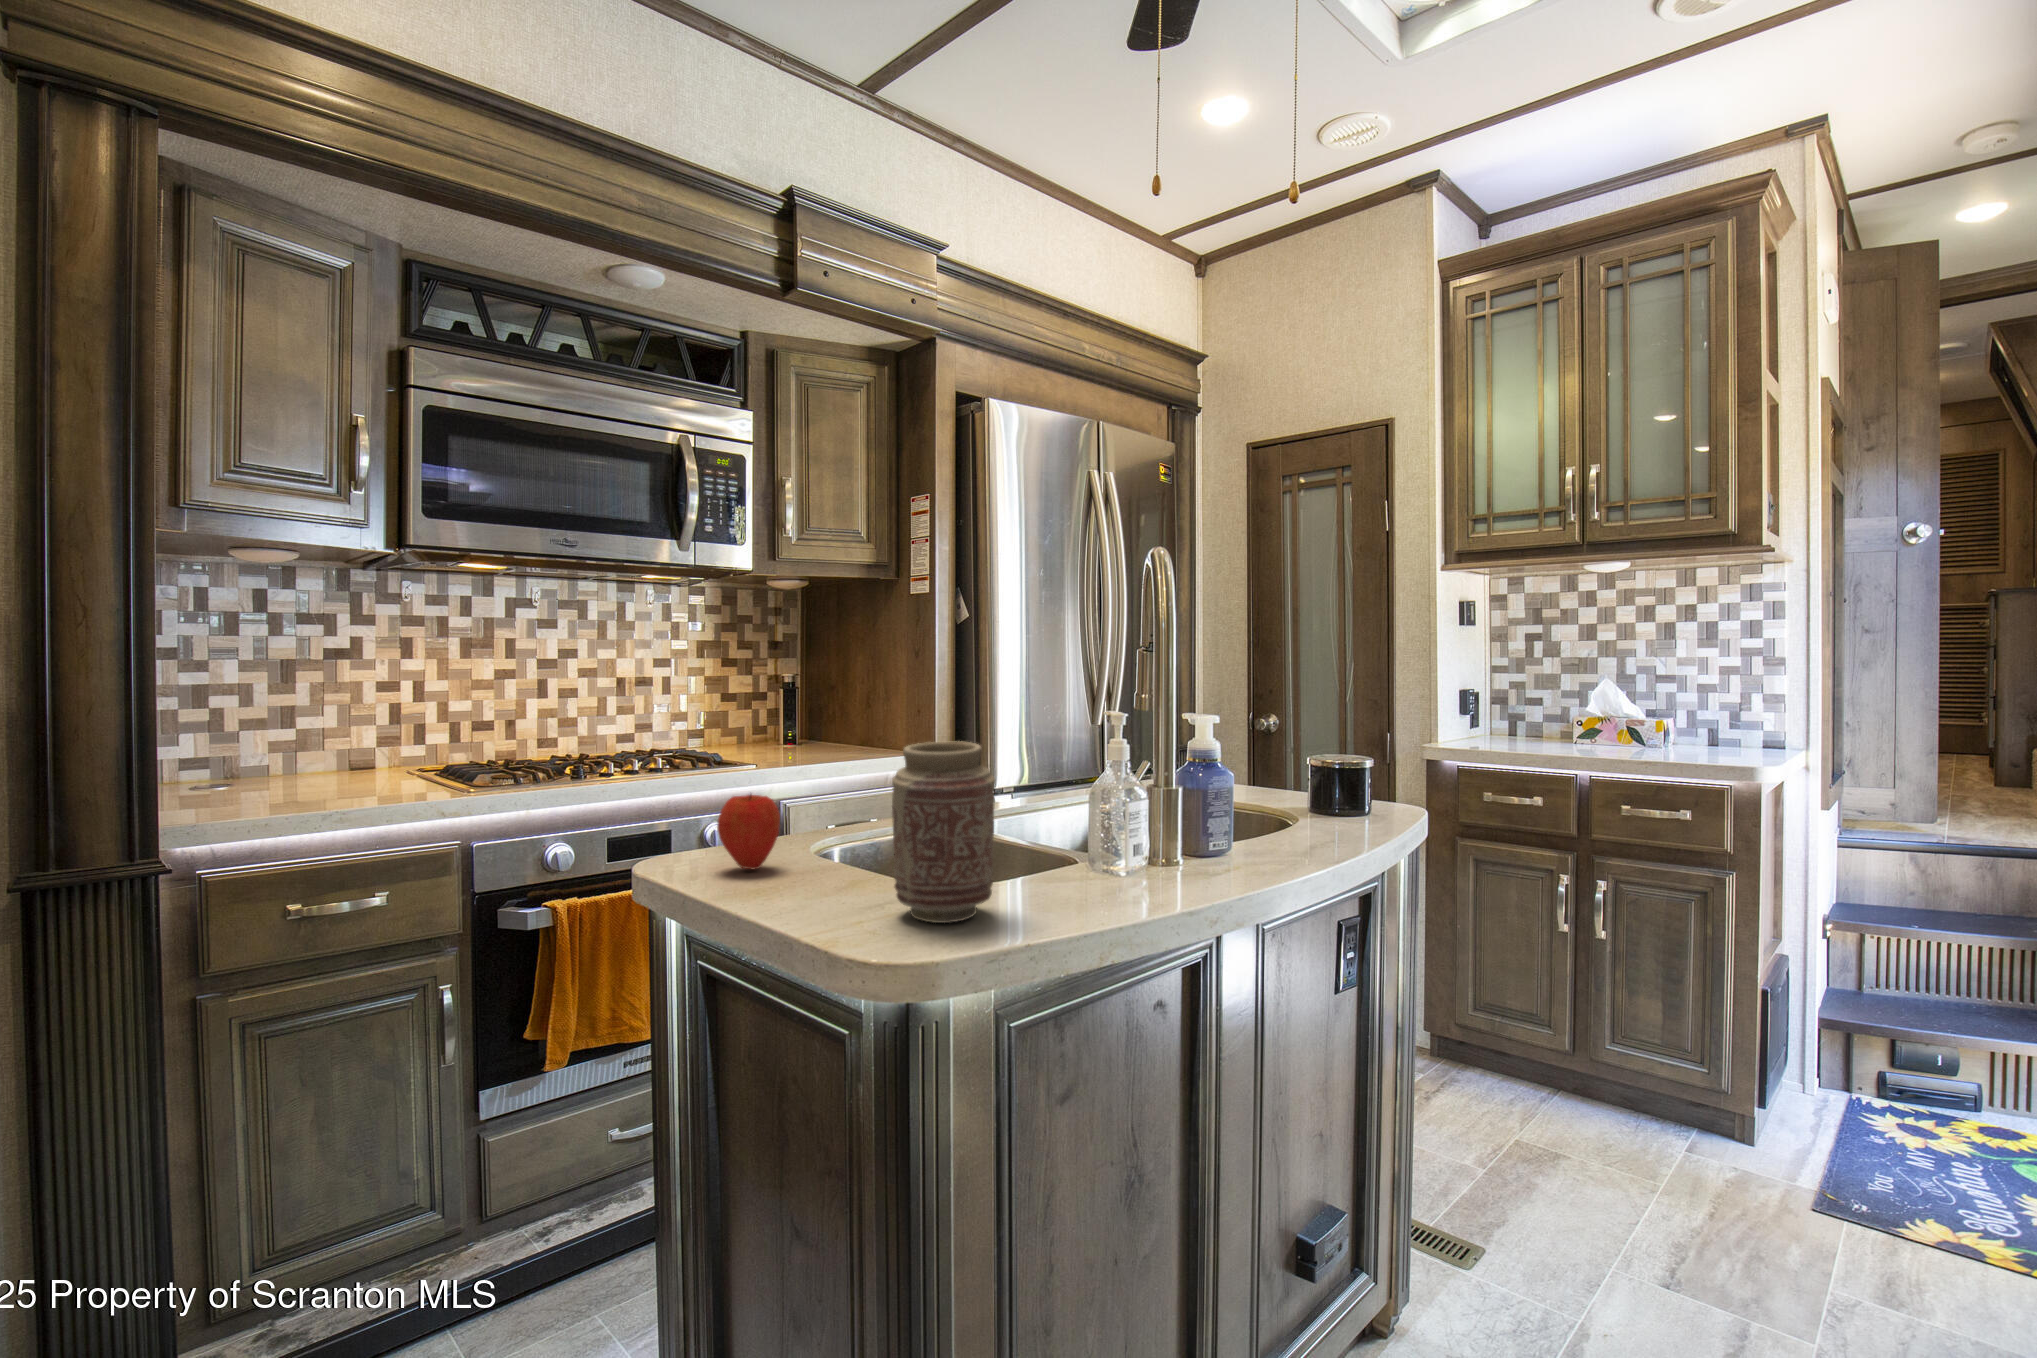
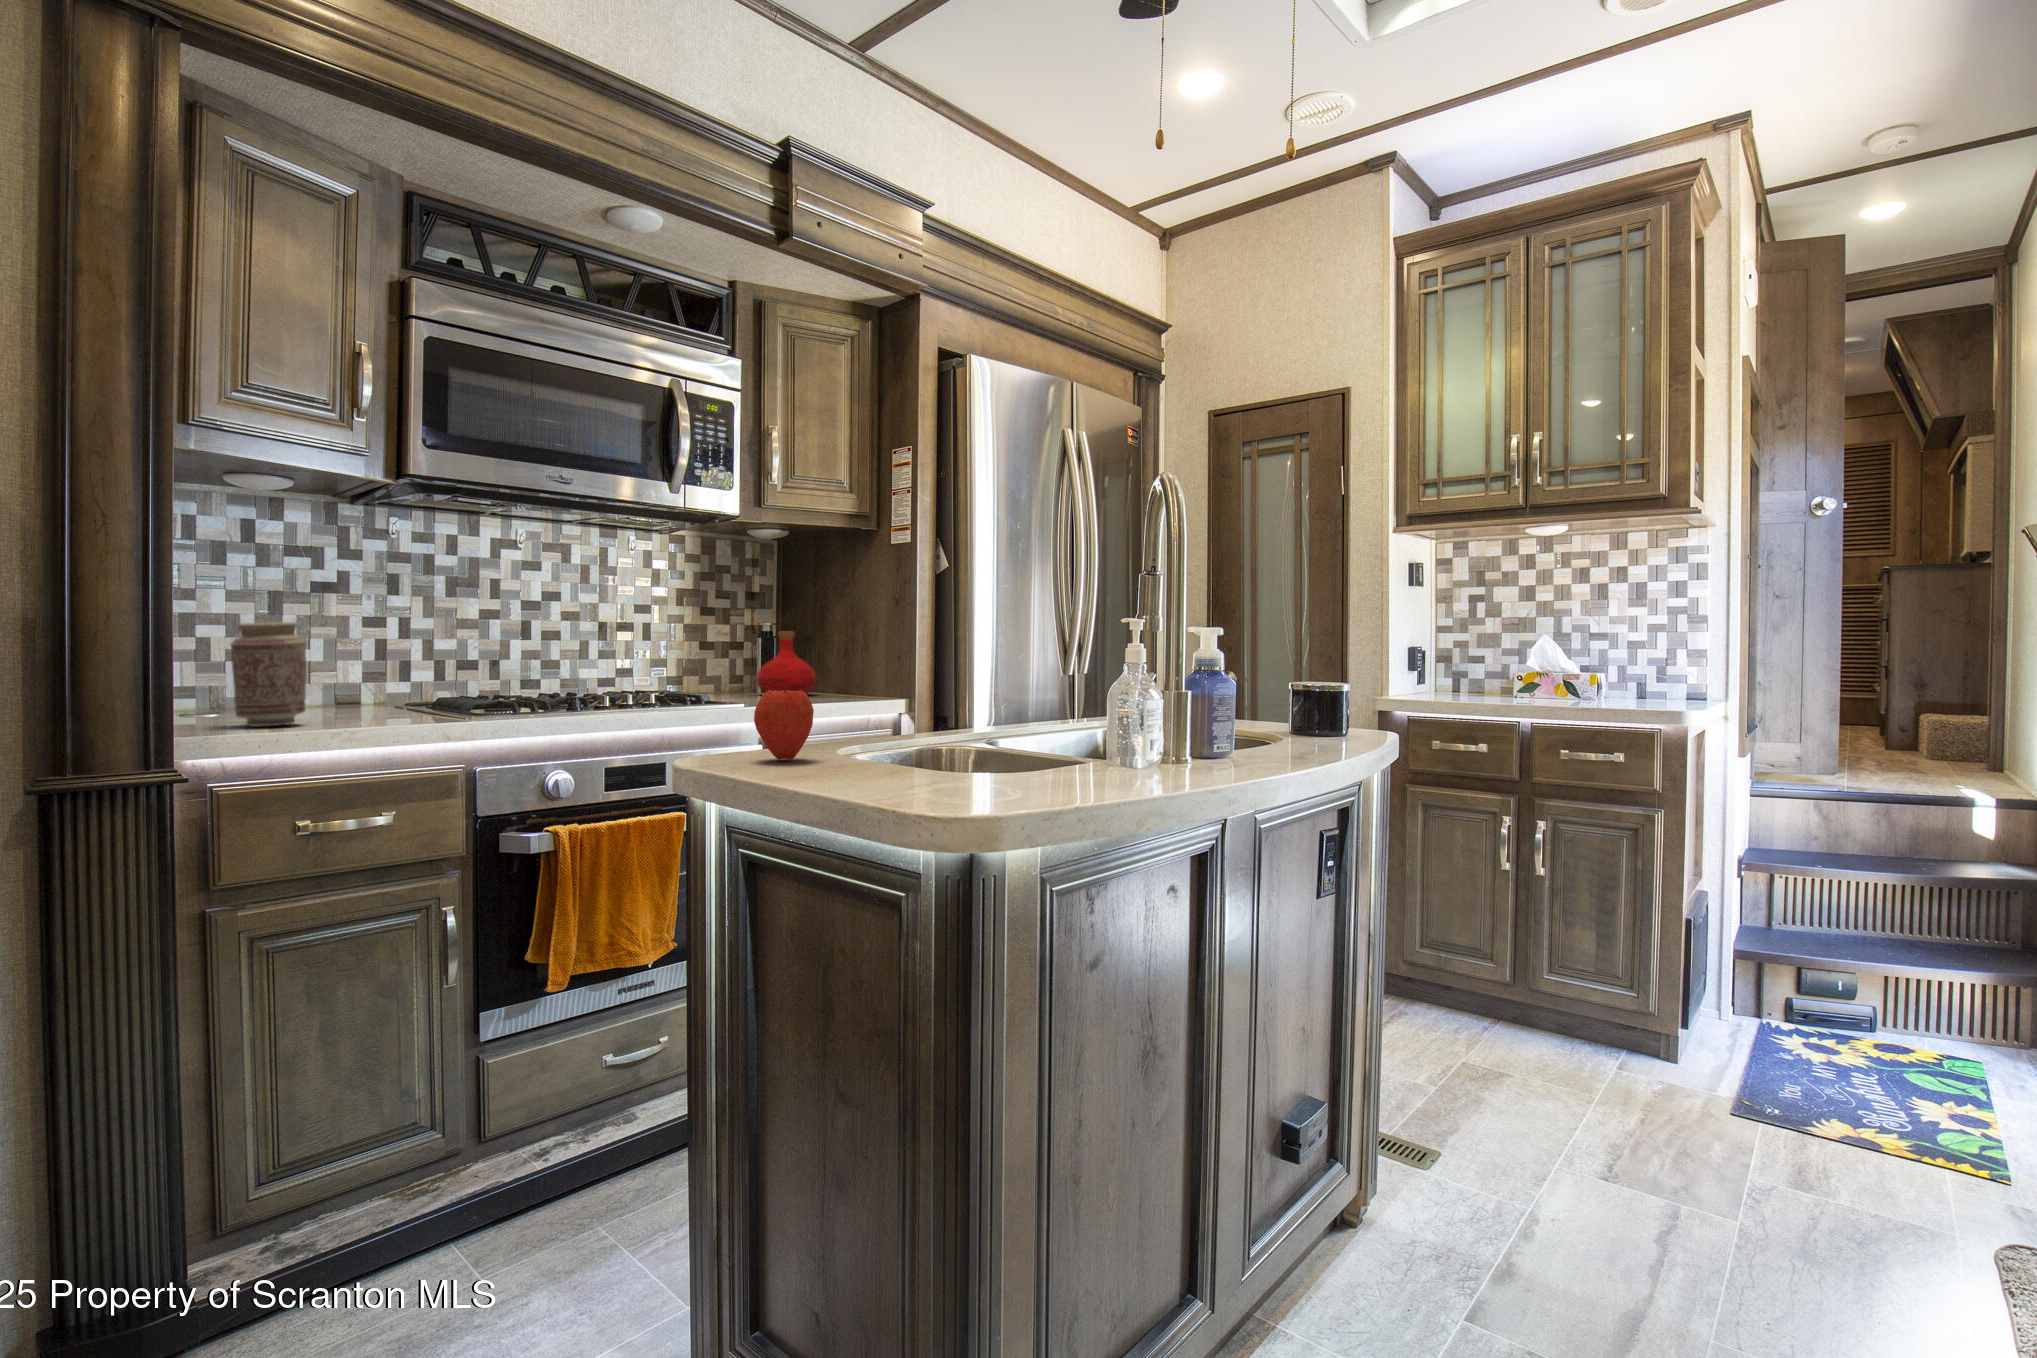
bottle: none [775,682,836,748] -> present [757,631,816,694]
vase: present [892,741,995,923] -> present [230,622,306,726]

